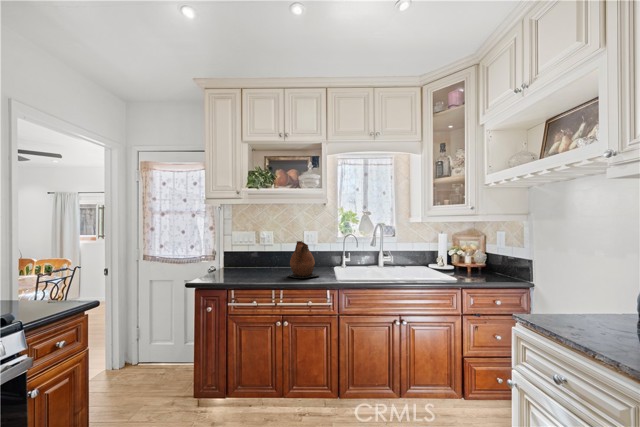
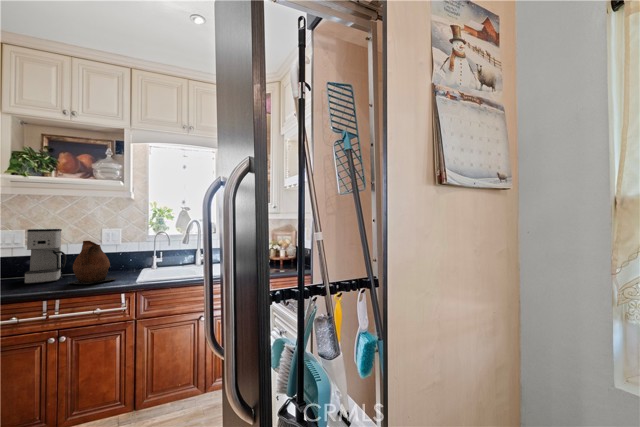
coffee maker: none [259,231,283,274] -> present [24,229,66,284]

